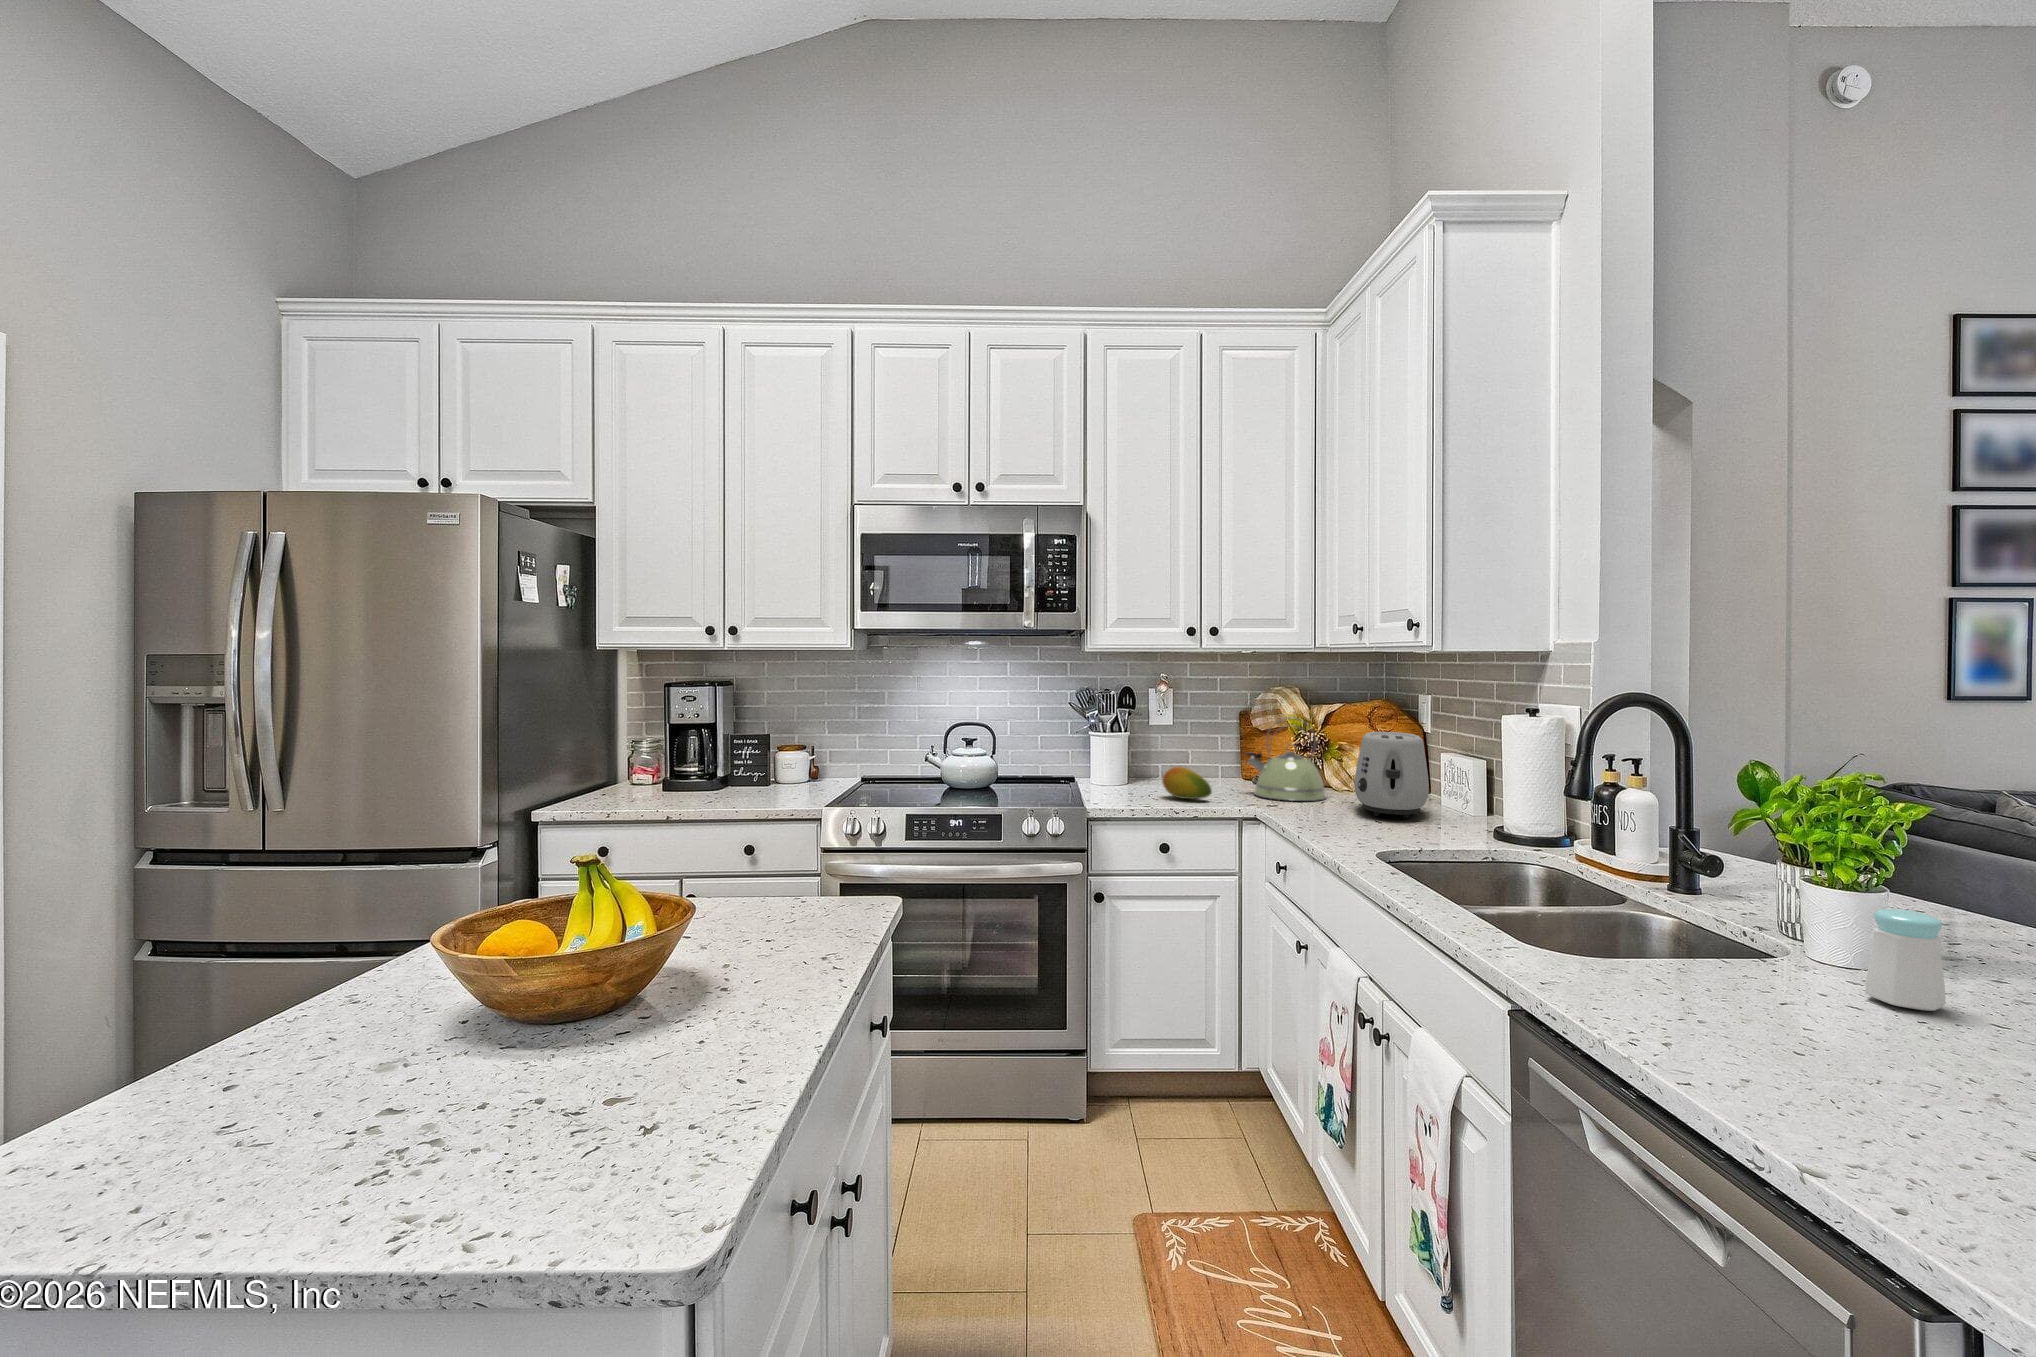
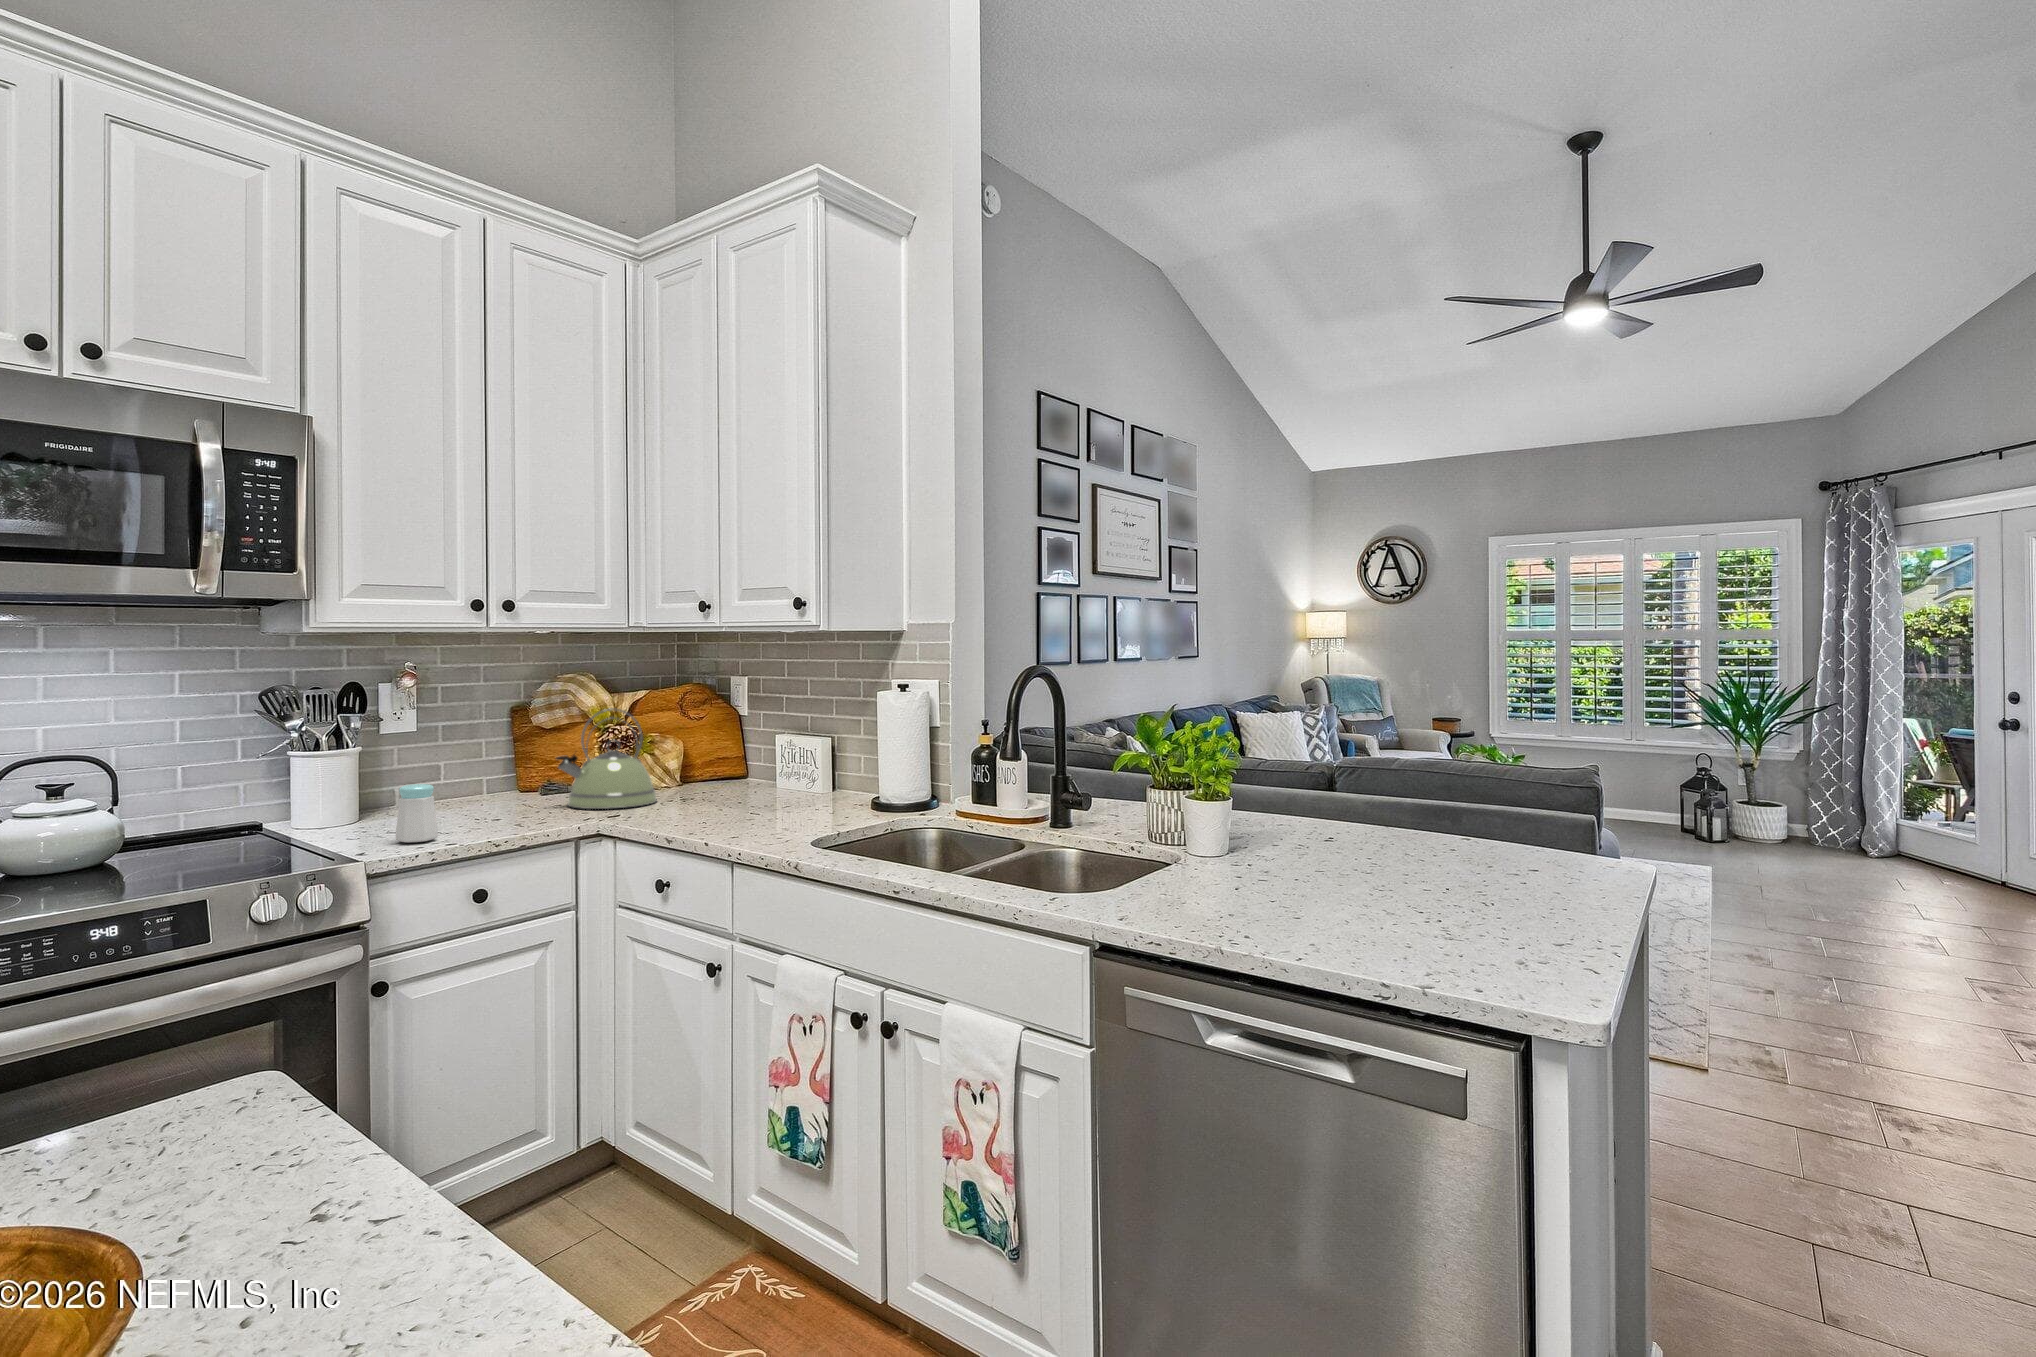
toaster: present [1355,732,1429,818] -> none [702,717,786,809]
fruit: present [1162,767,1212,799] -> none [455,782,531,825]
salt shaker: present [1865,909,1945,1011] -> present [396,784,438,843]

